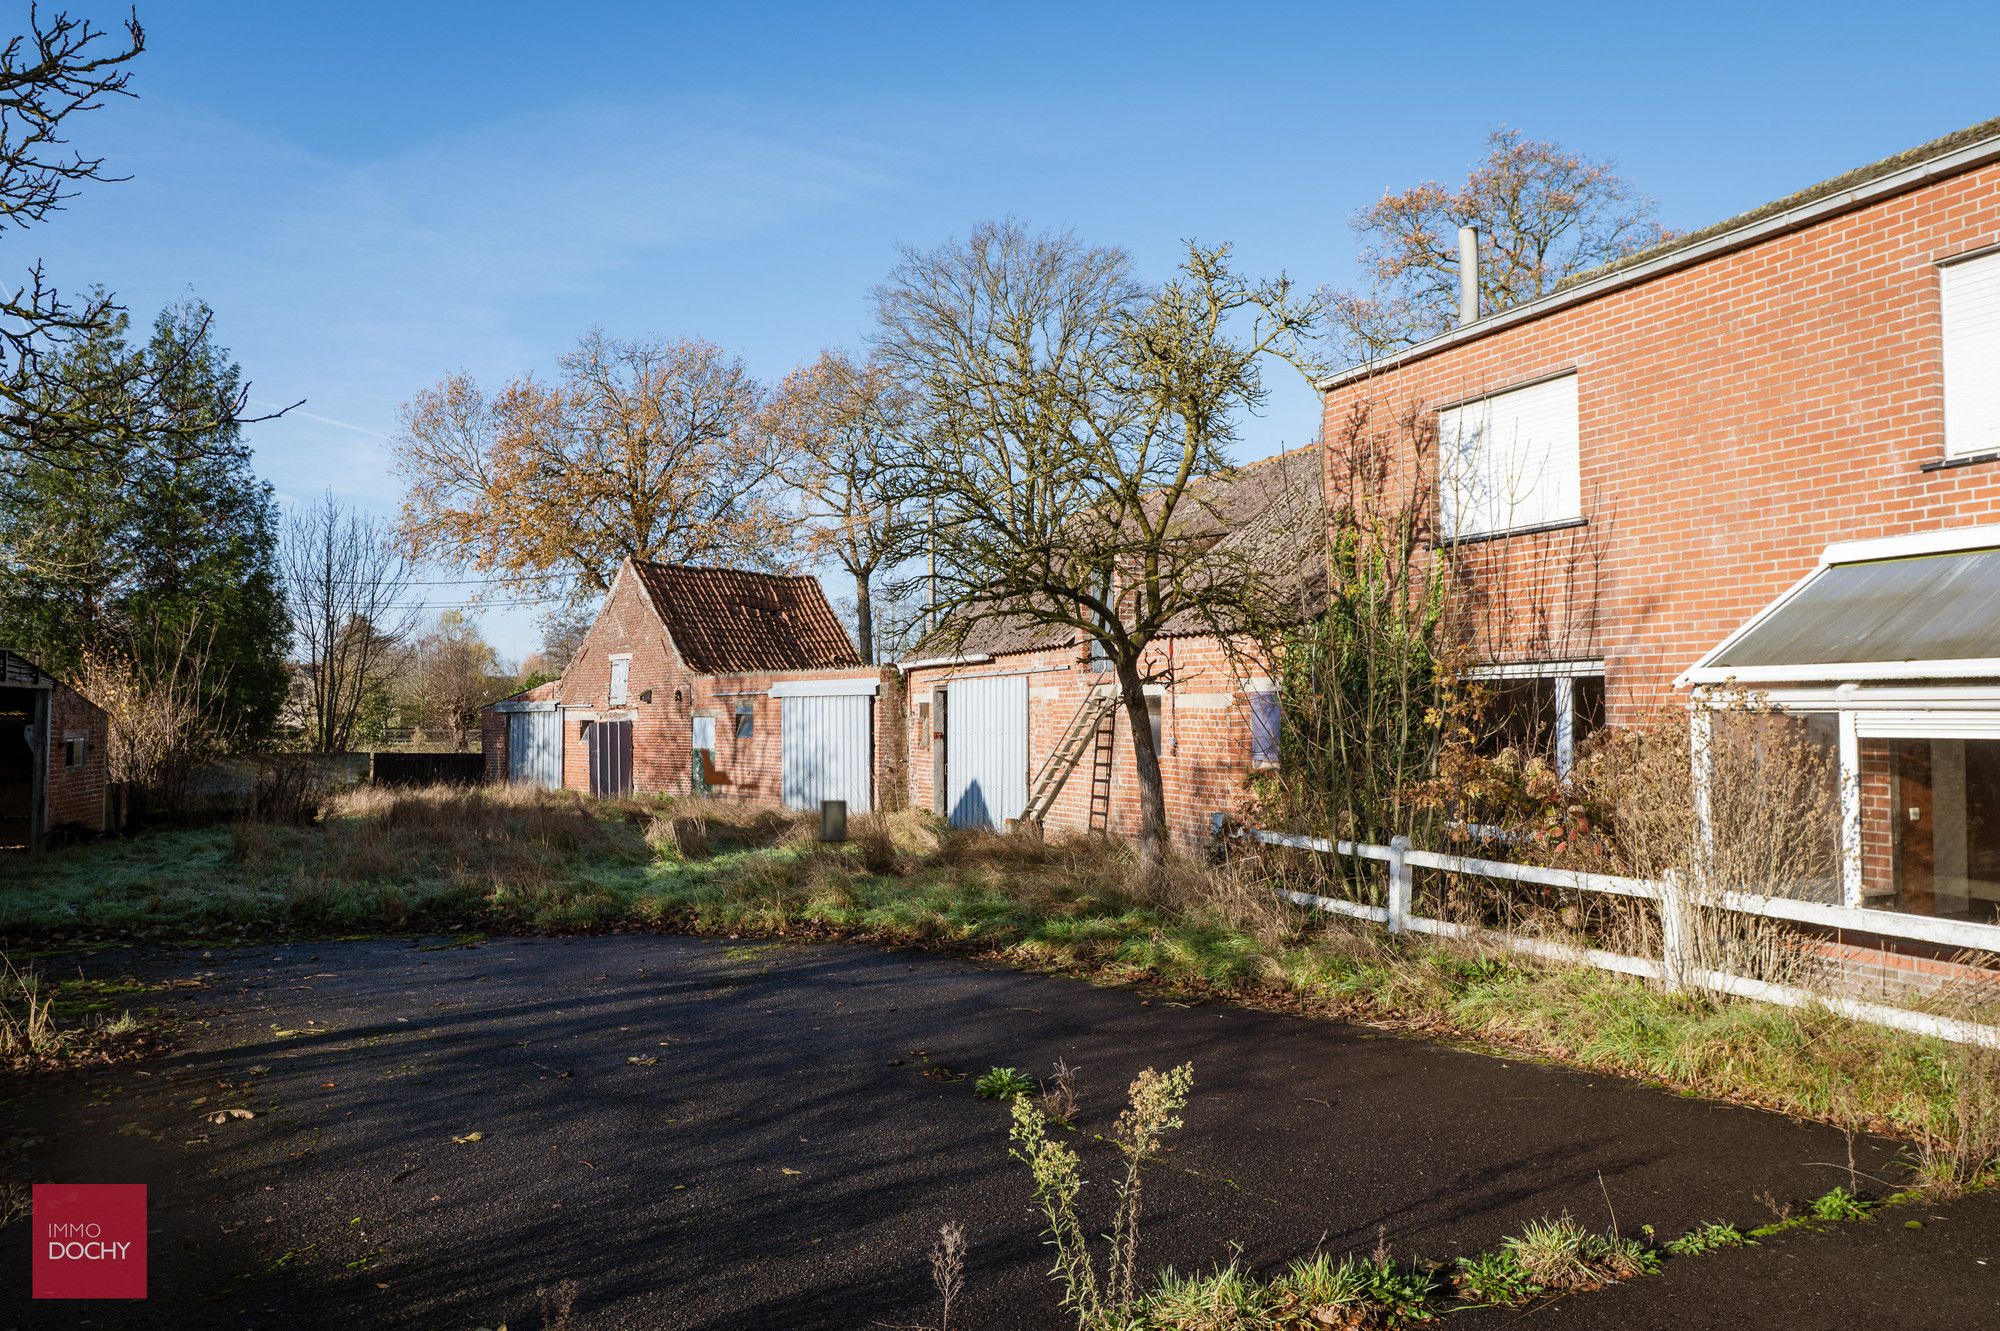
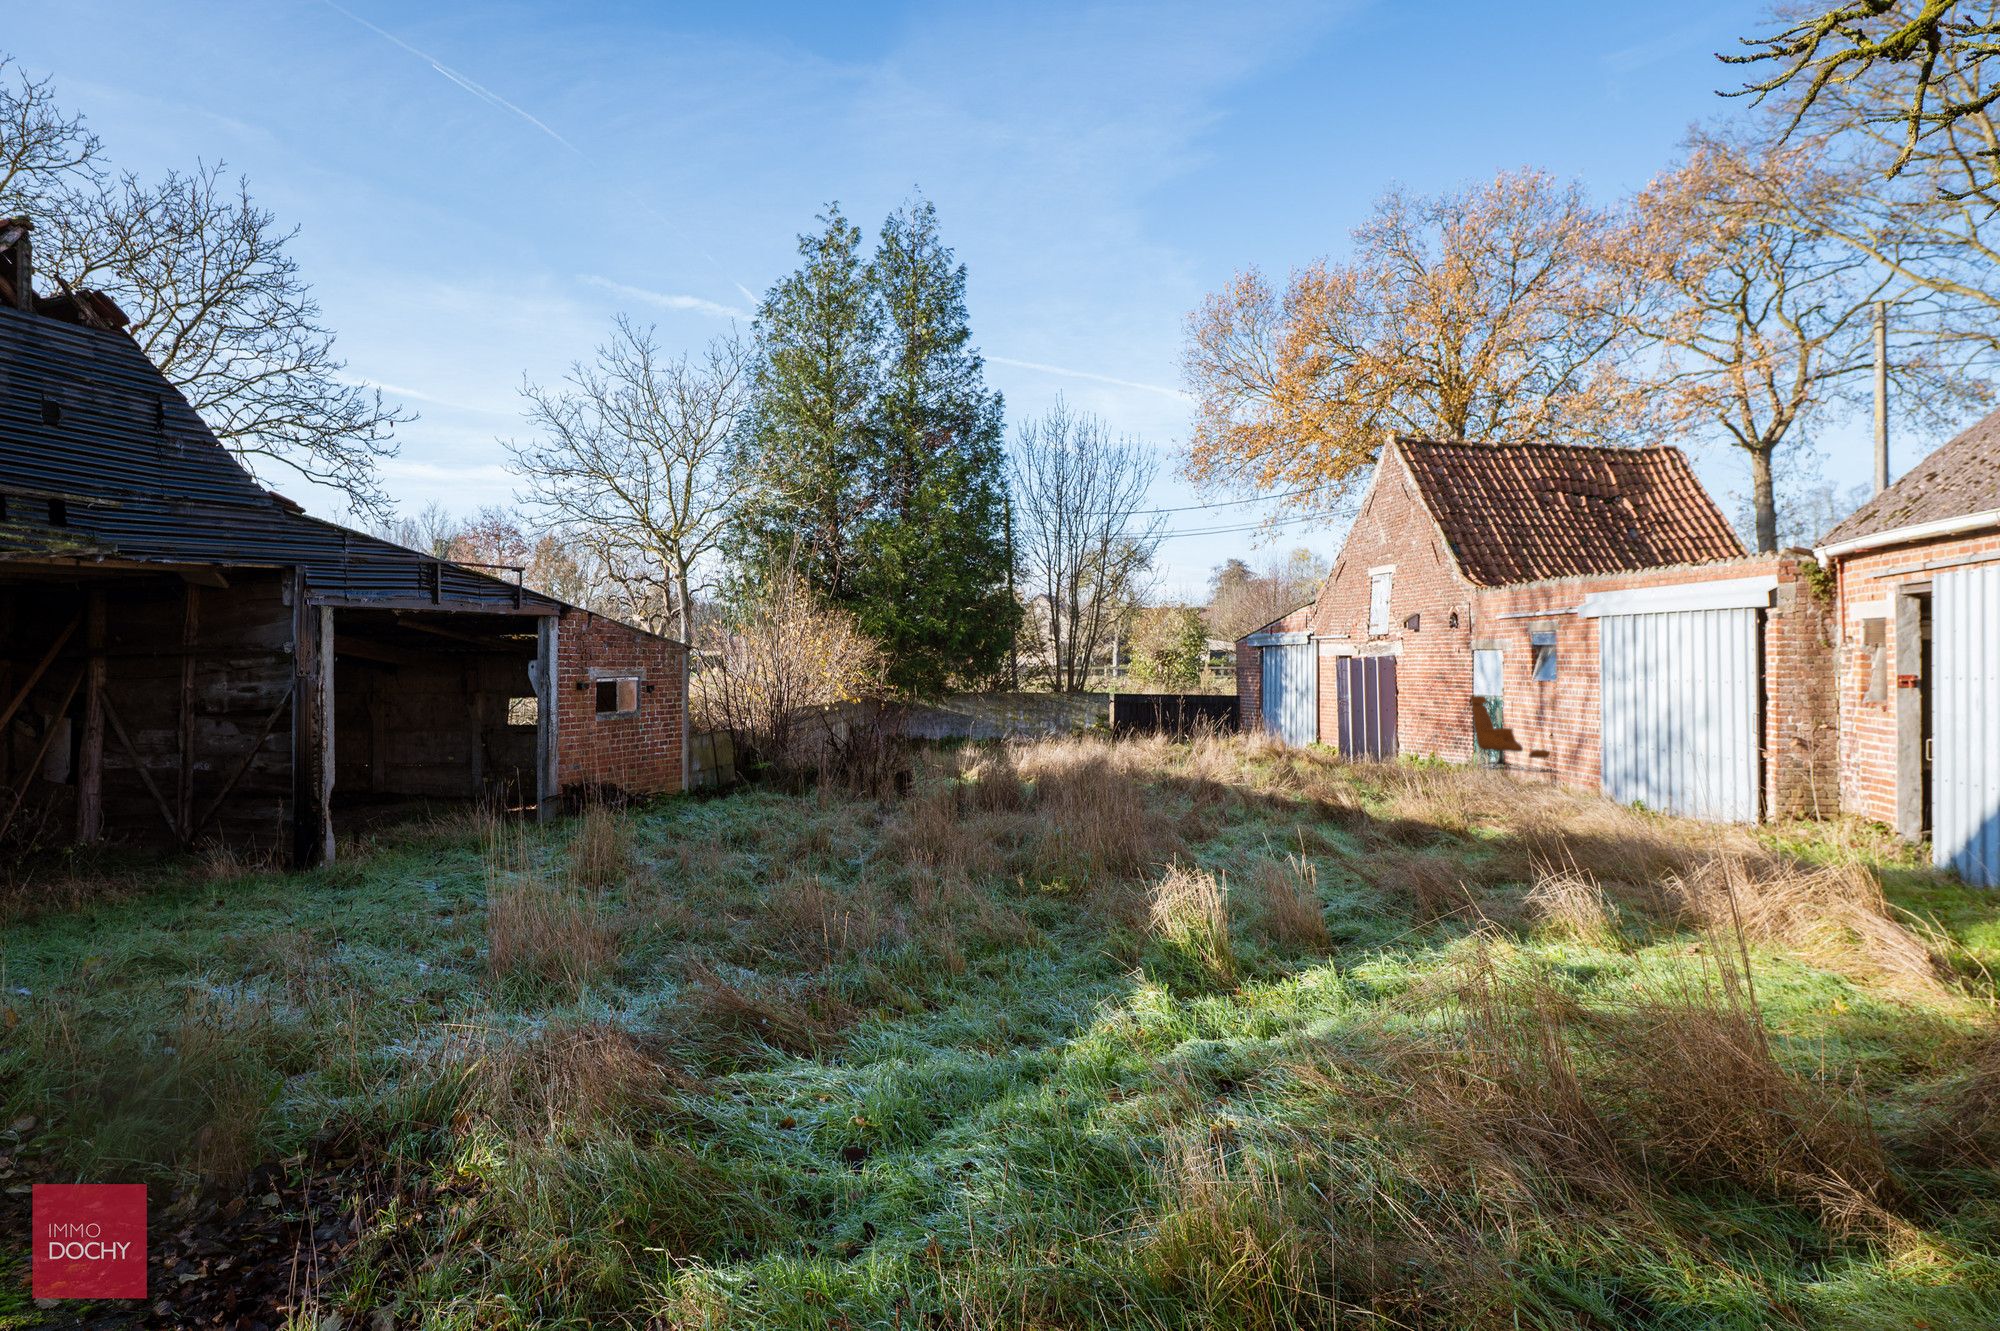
storage box: present [819,800,847,841] -> none [1614,799,1676,891]

